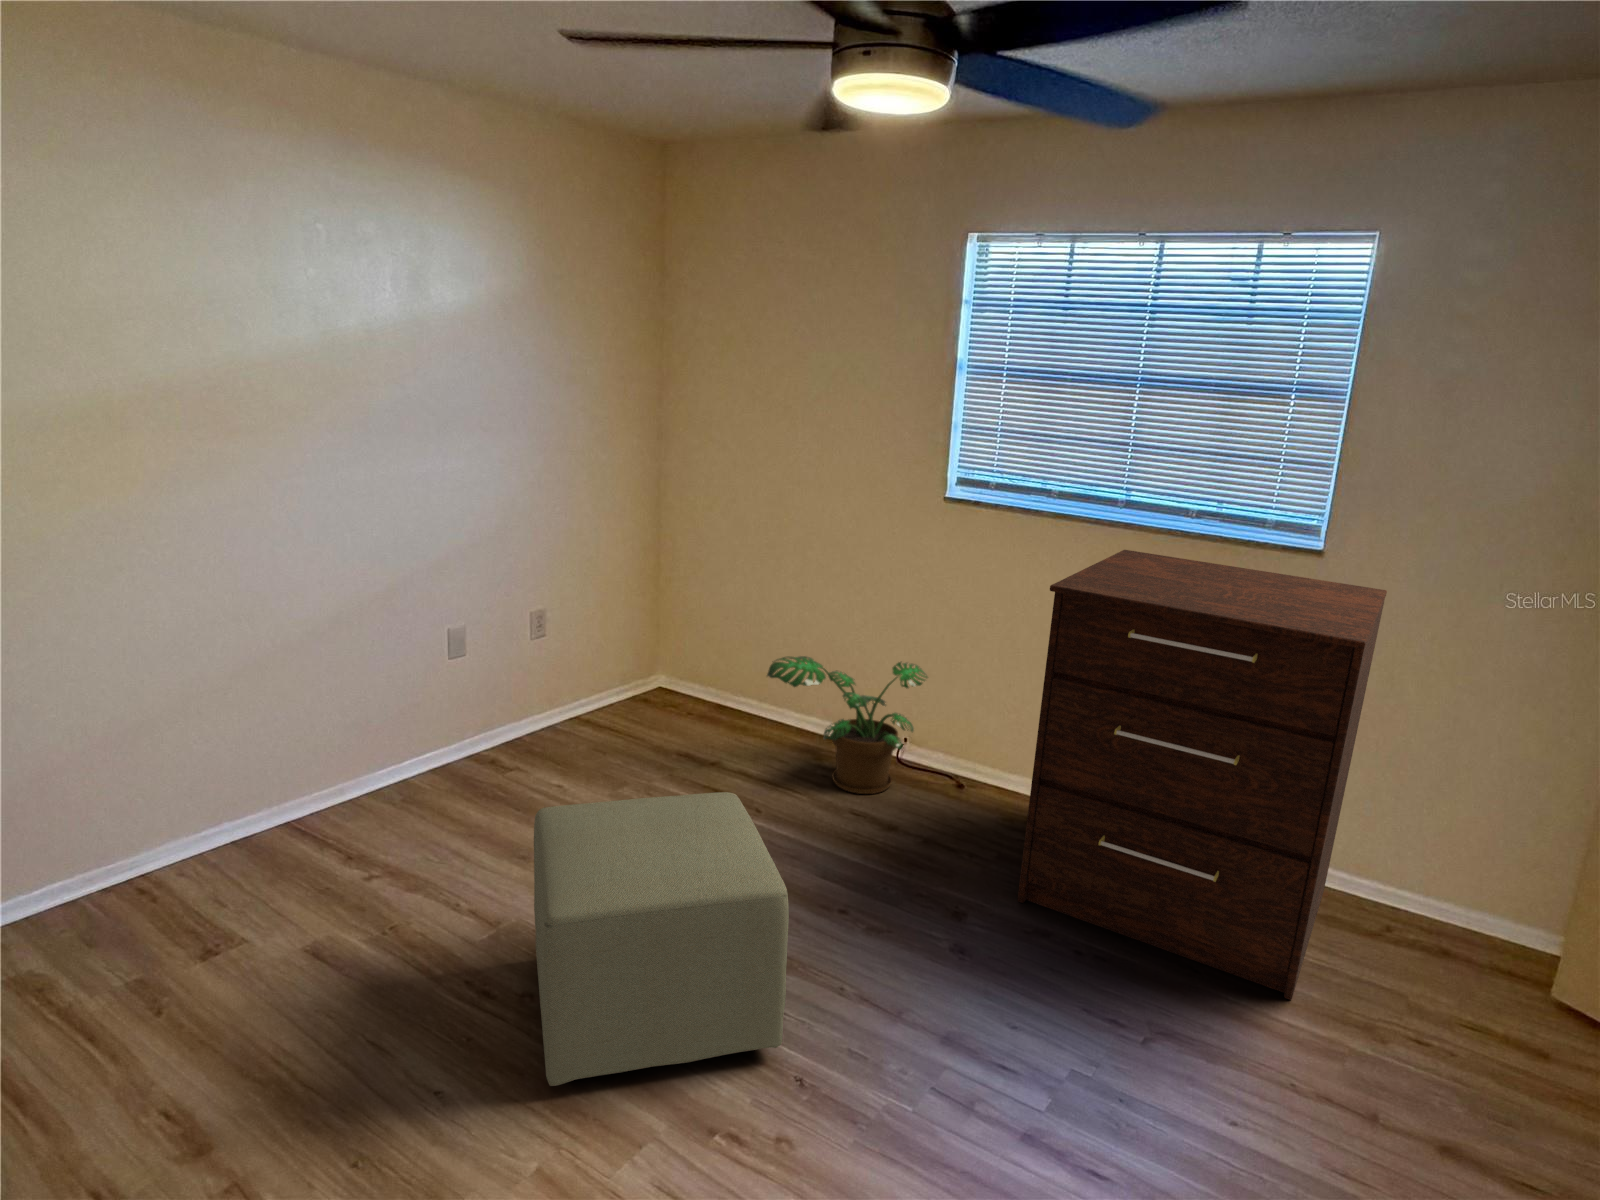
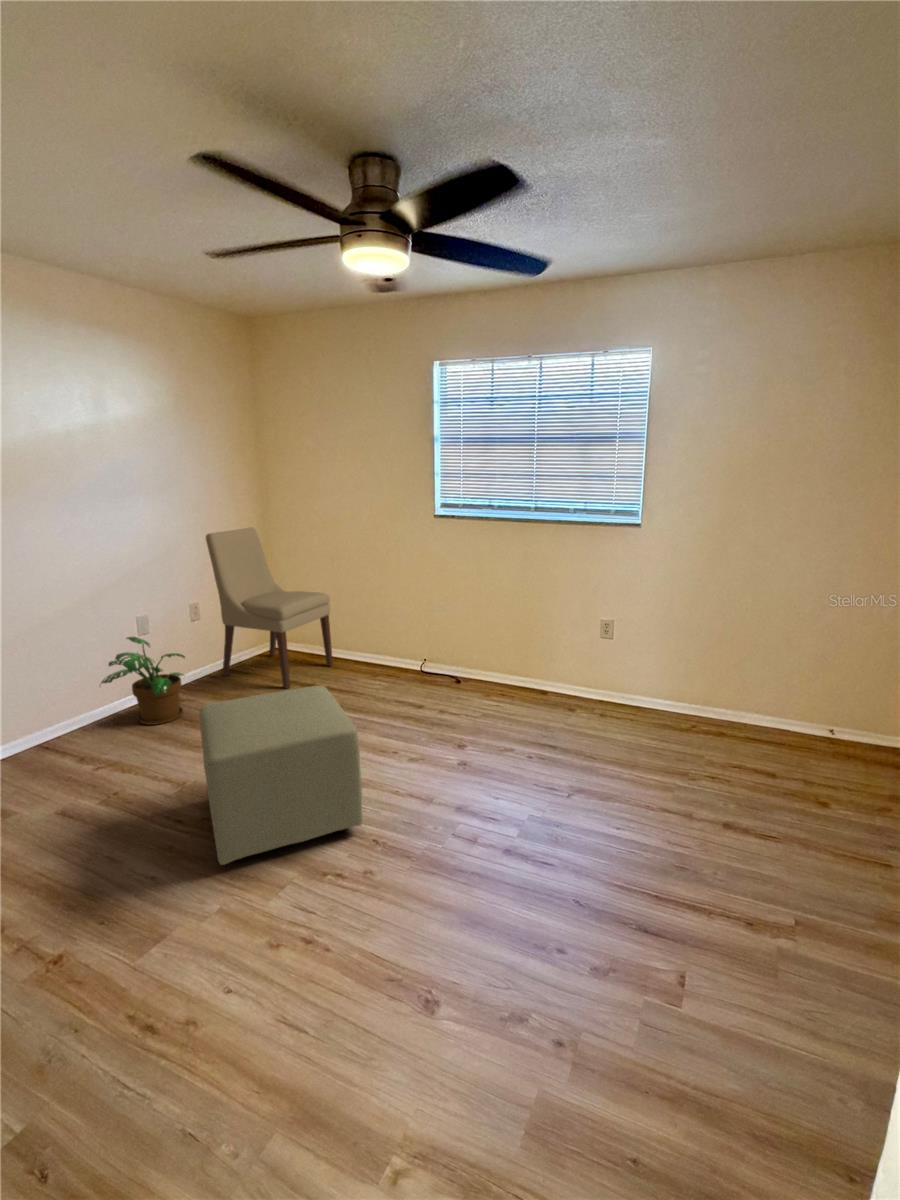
chair: none [562,490,752,768] -> present [206,527,333,689]
dresser: present [1017,550,1387,1000] -> none [495,534,674,765]
potted plant: present [767,656,928,794] -> present [101,637,185,725]

